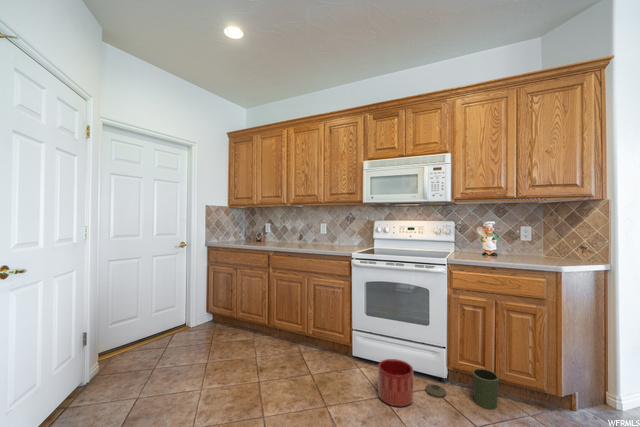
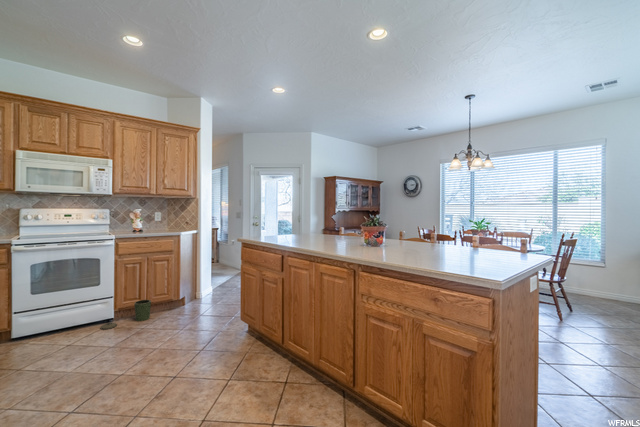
planter: present [378,359,414,407] -> none [64,313,96,345]

